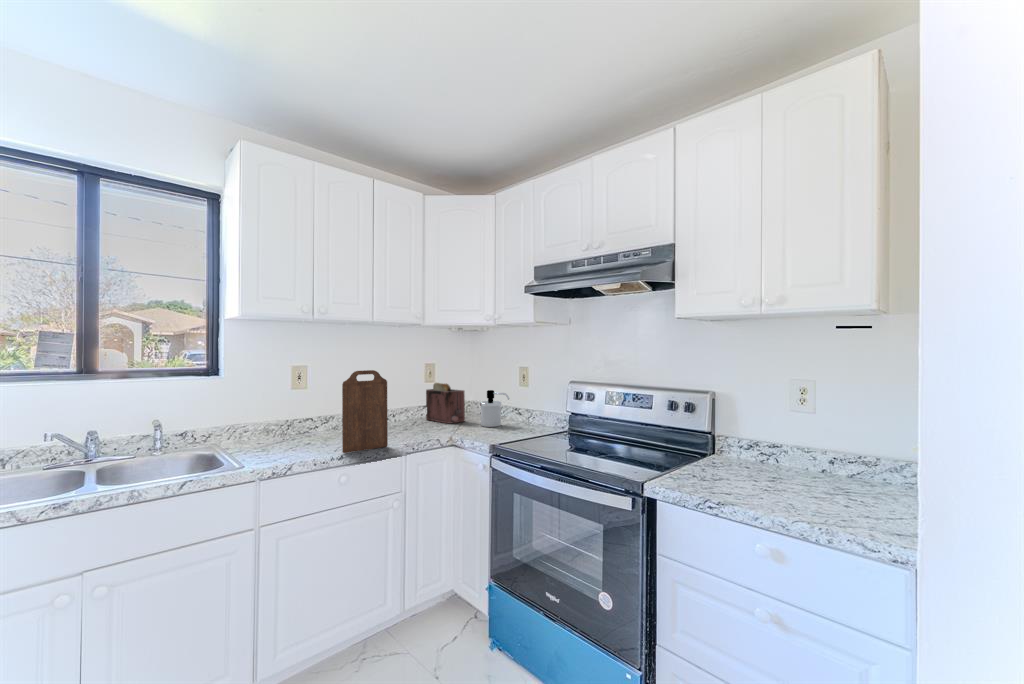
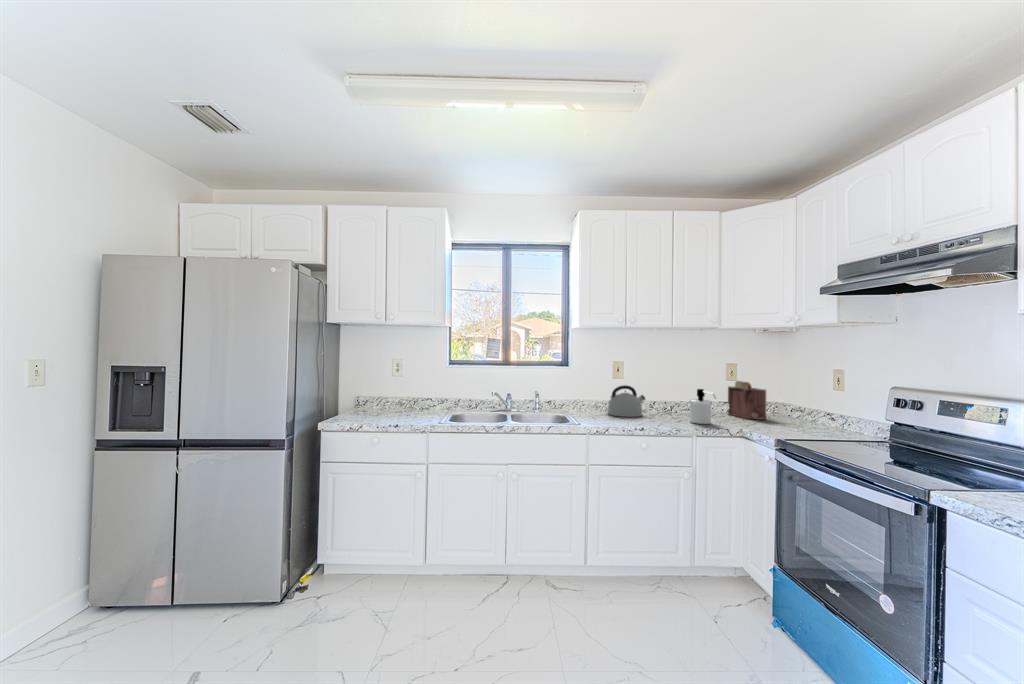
cutting board: present [342,370,388,453] -> none [645,364,682,427]
soap dispenser: present [480,390,509,427] -> present [690,389,716,424]
kettle: none [284,399,336,442] -> present [608,385,645,417]

